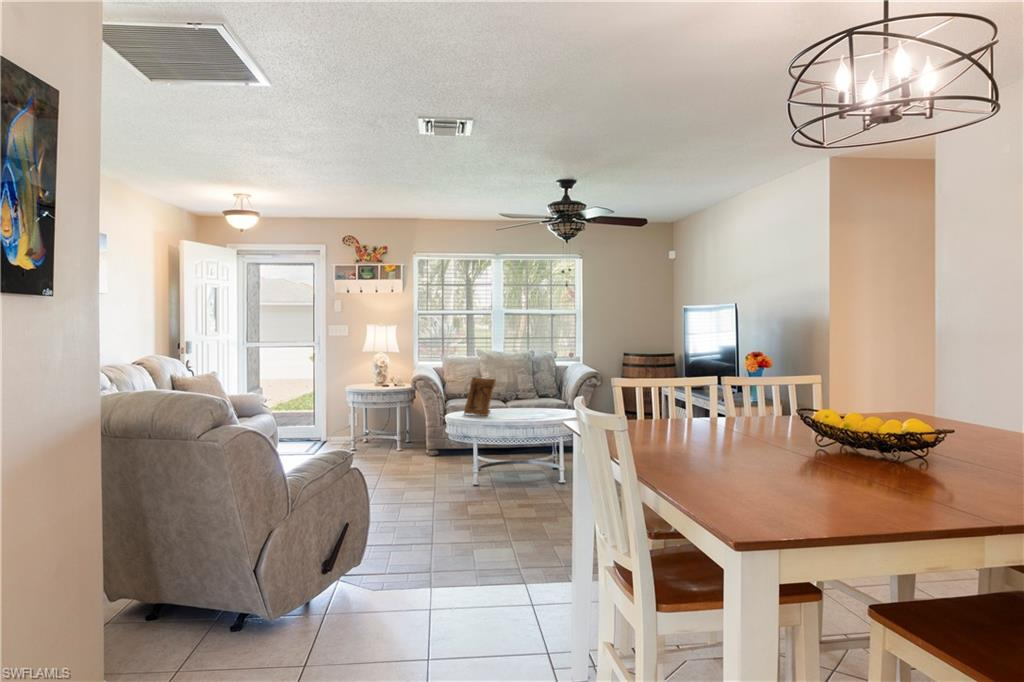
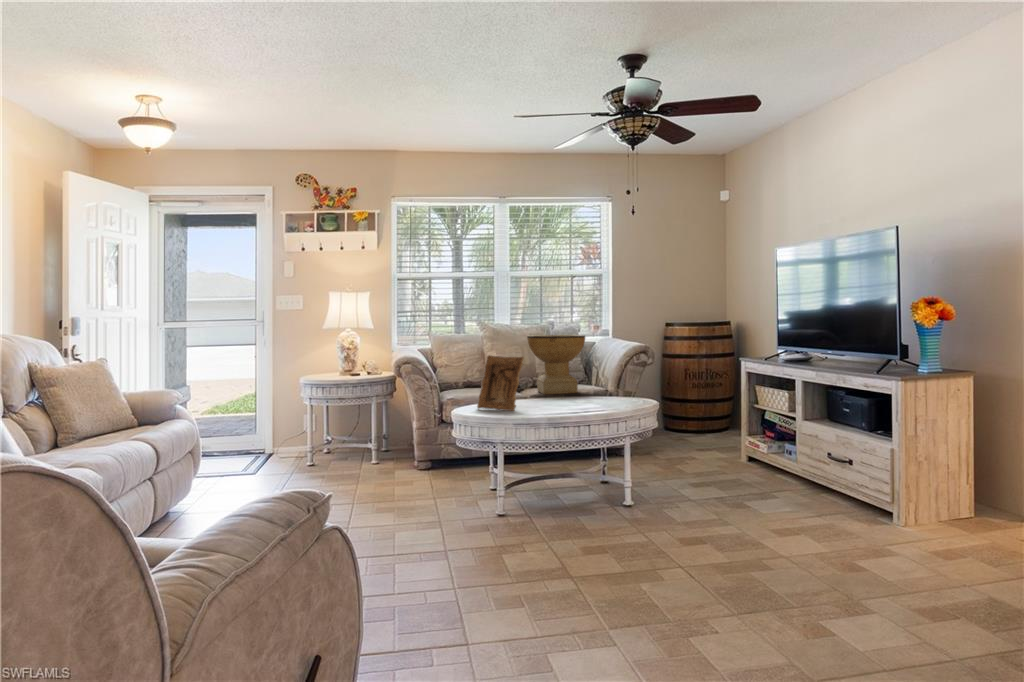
decorative bowl: none [509,361,551,405] -> present [527,335,585,394]

